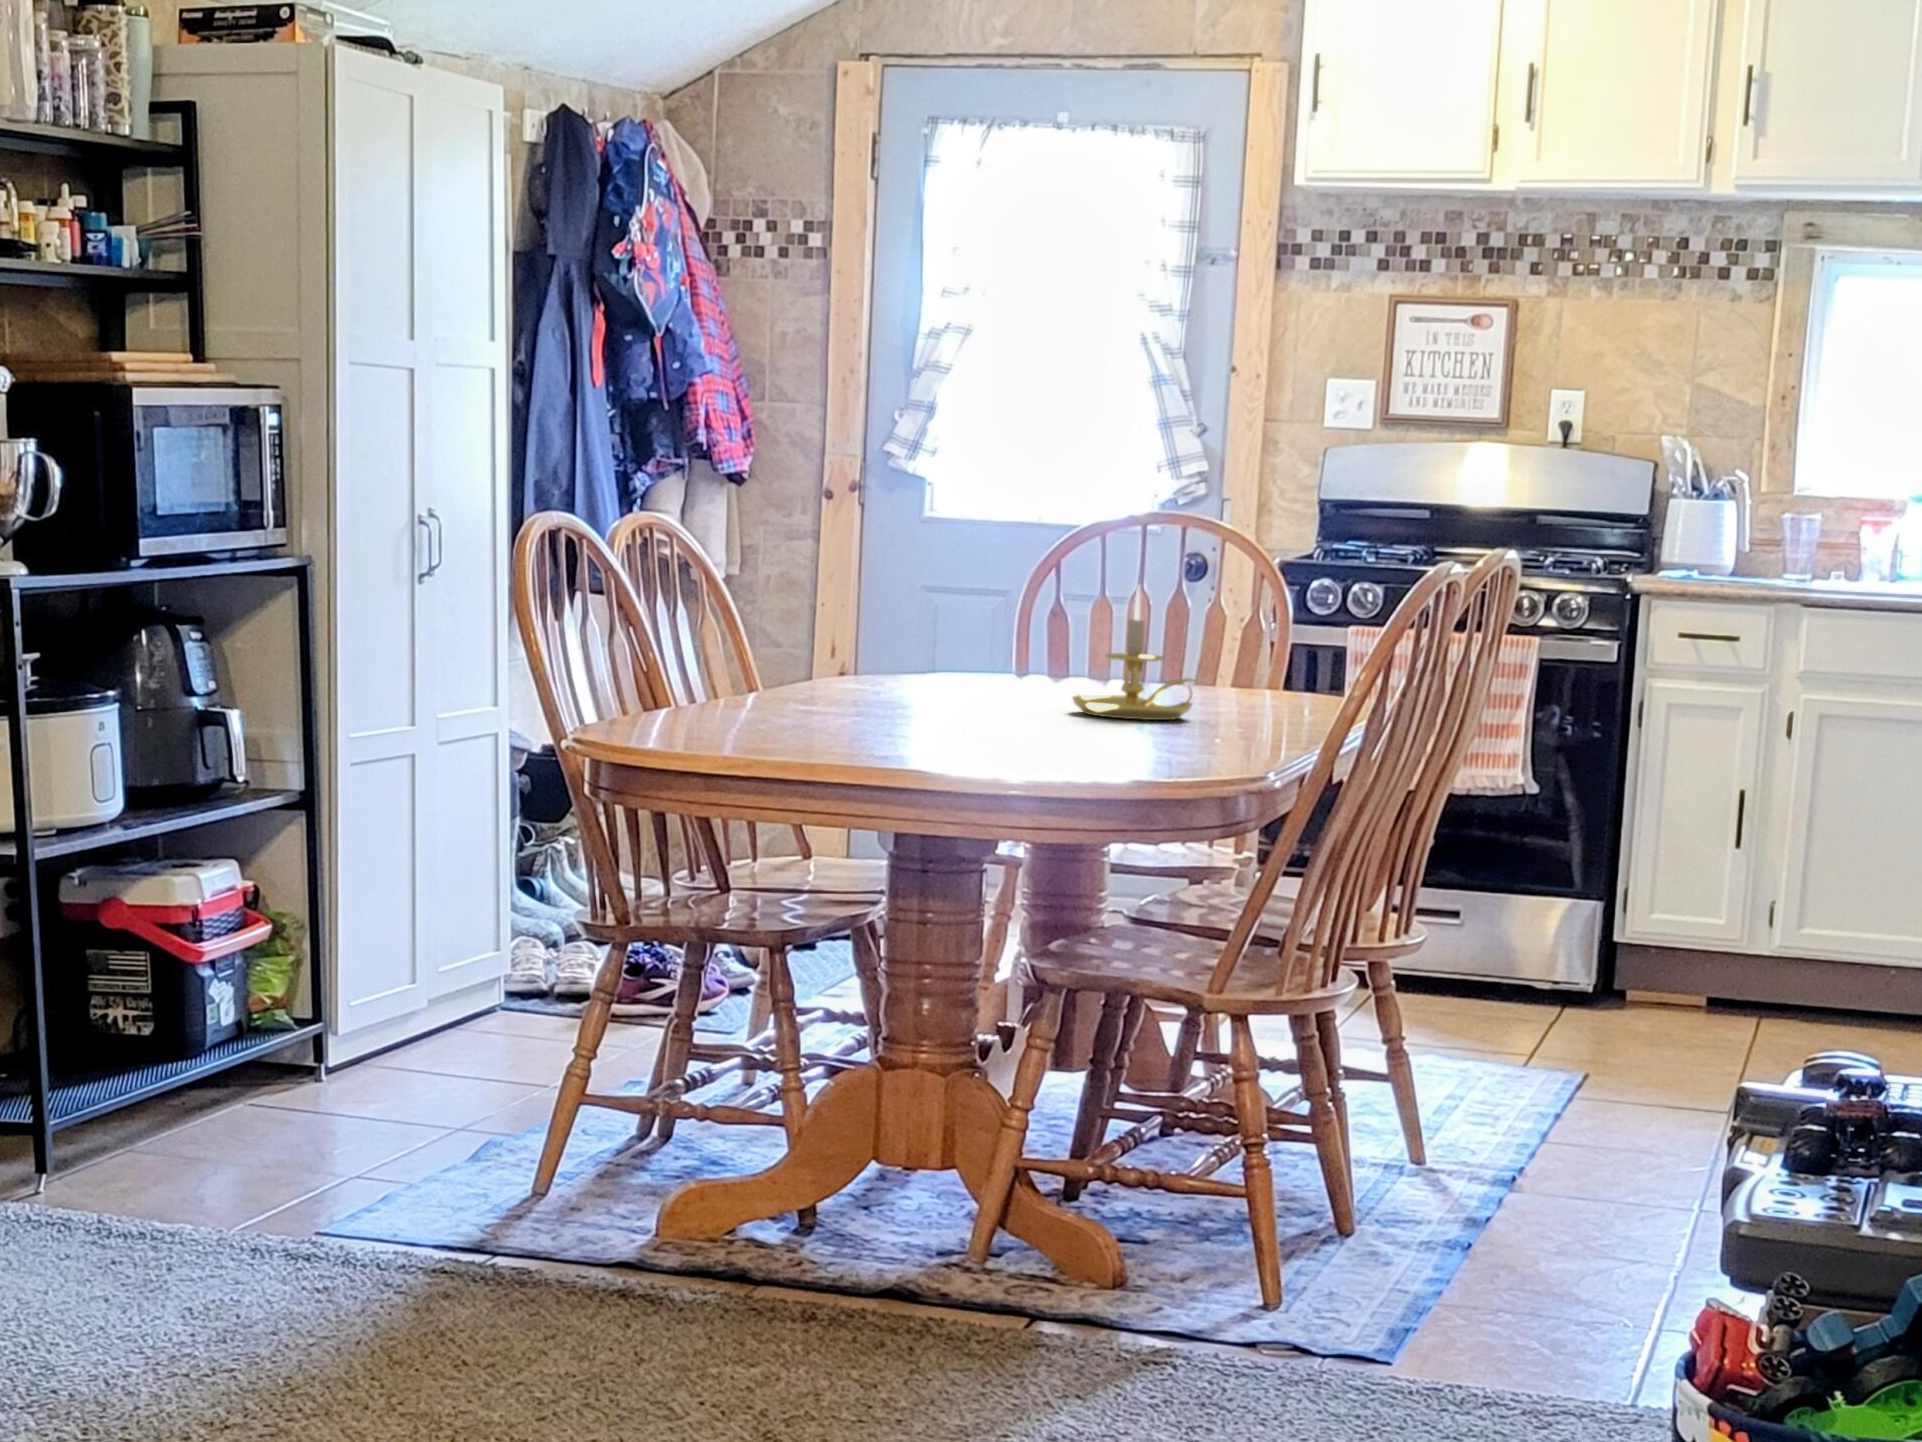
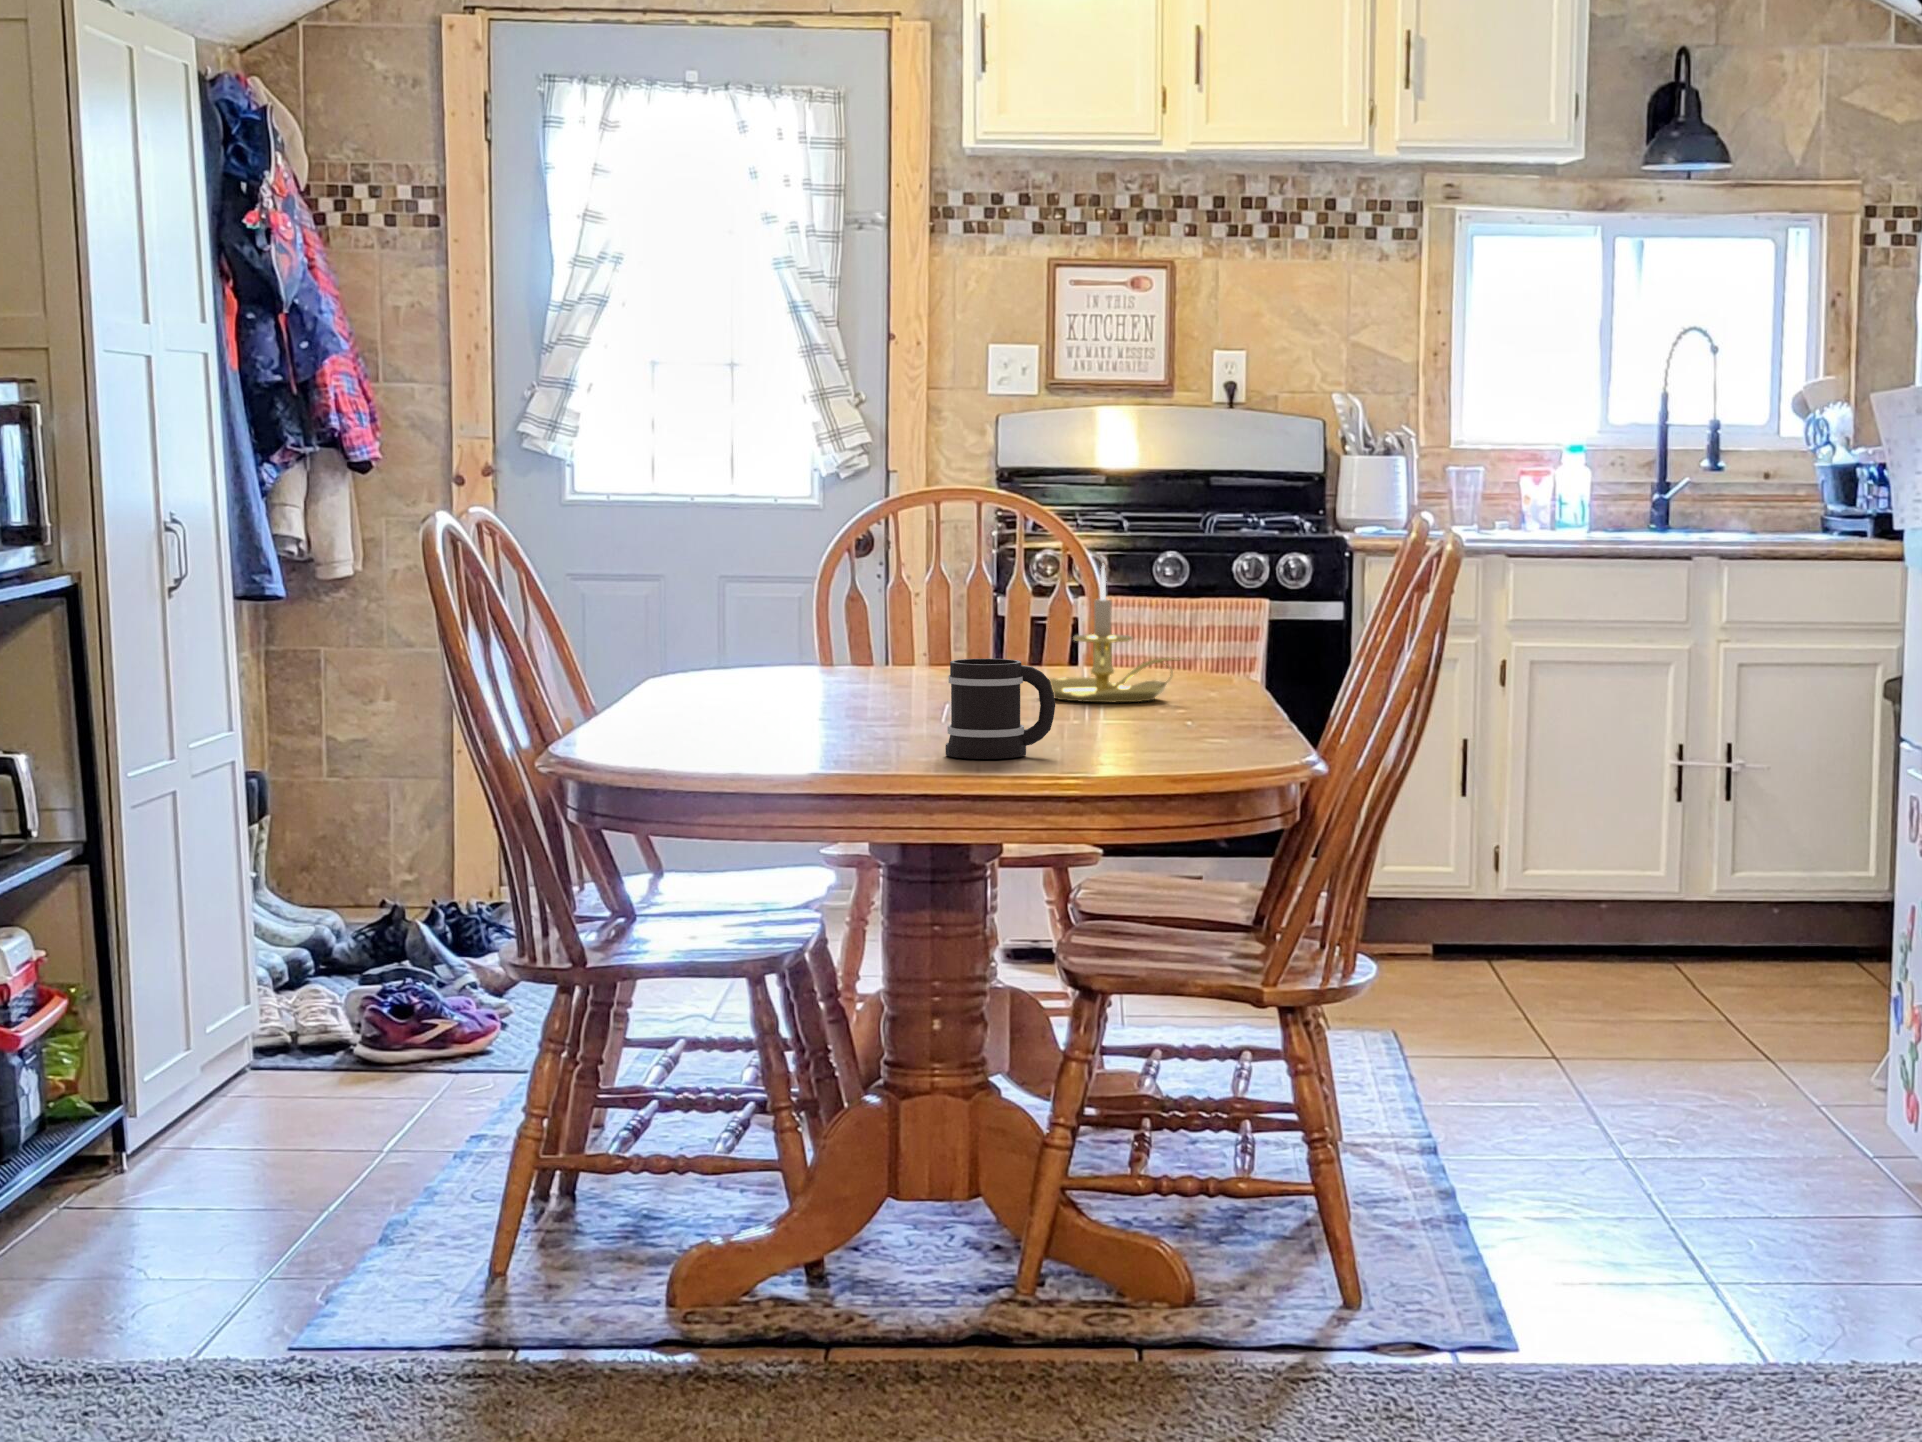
mug: none [851,657,955,750] -> present [945,659,1055,759]

